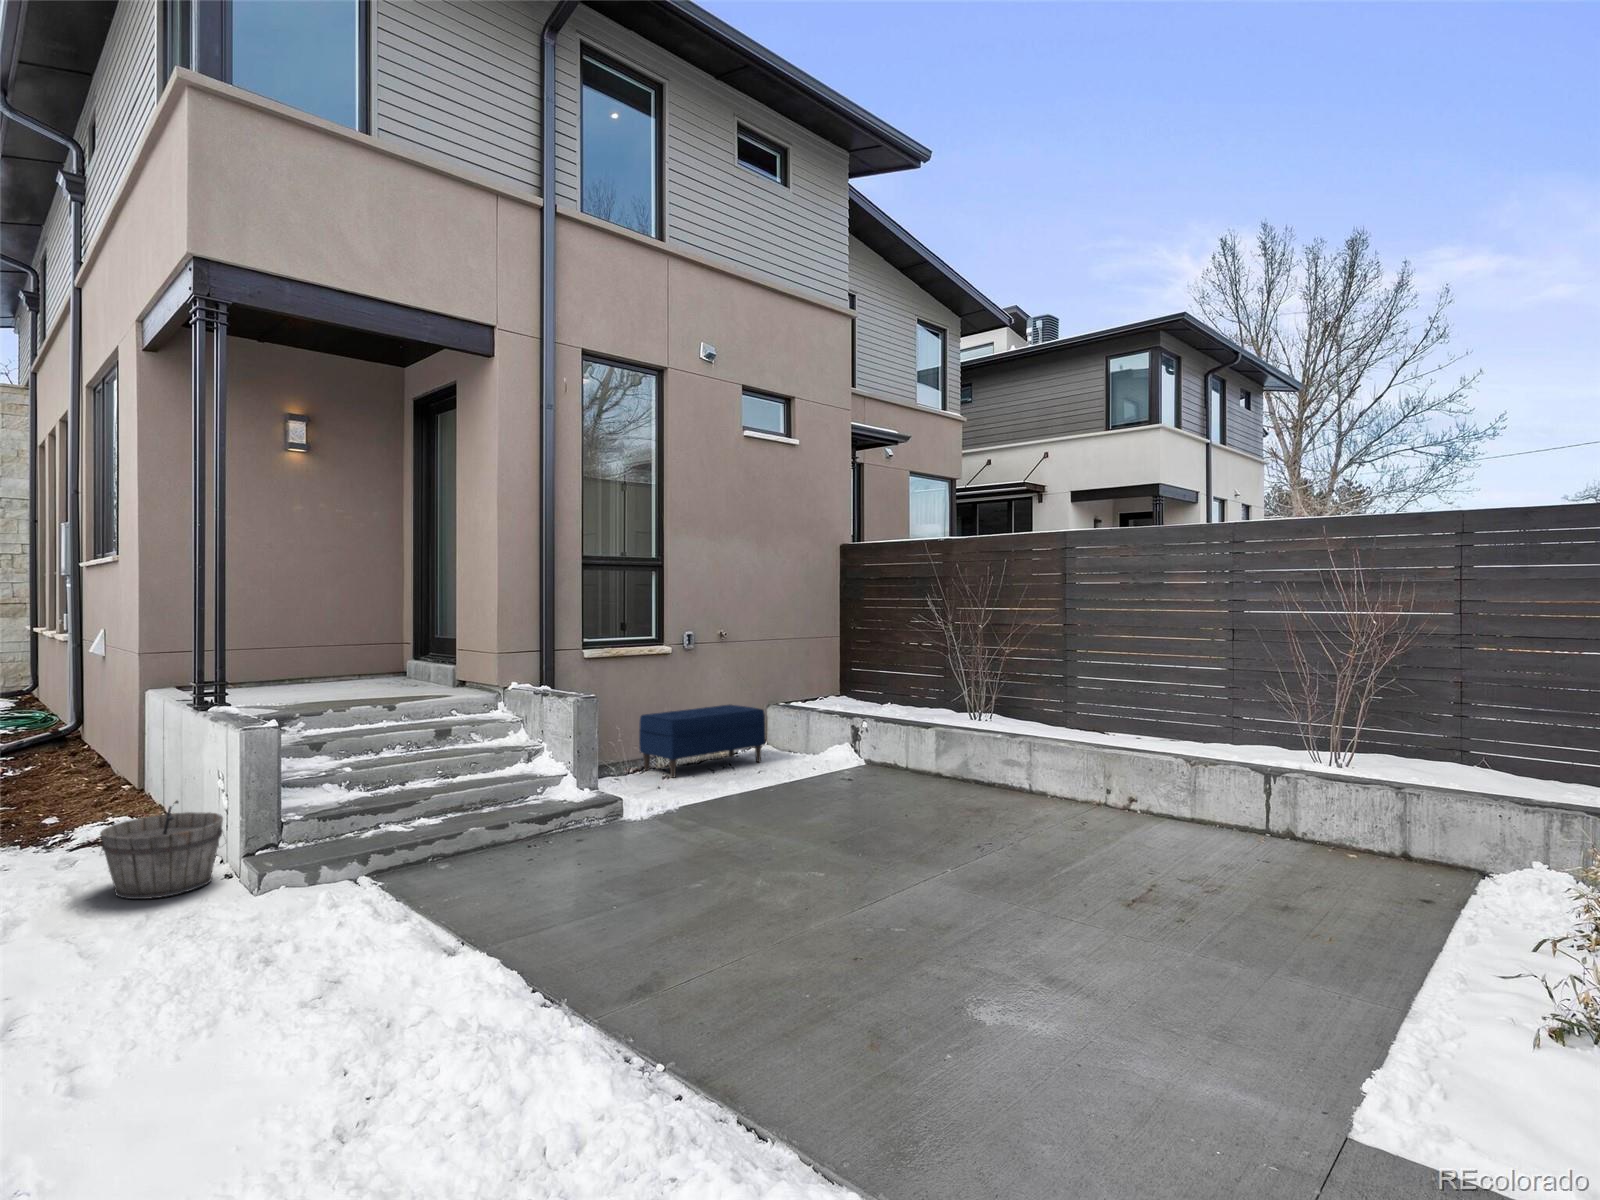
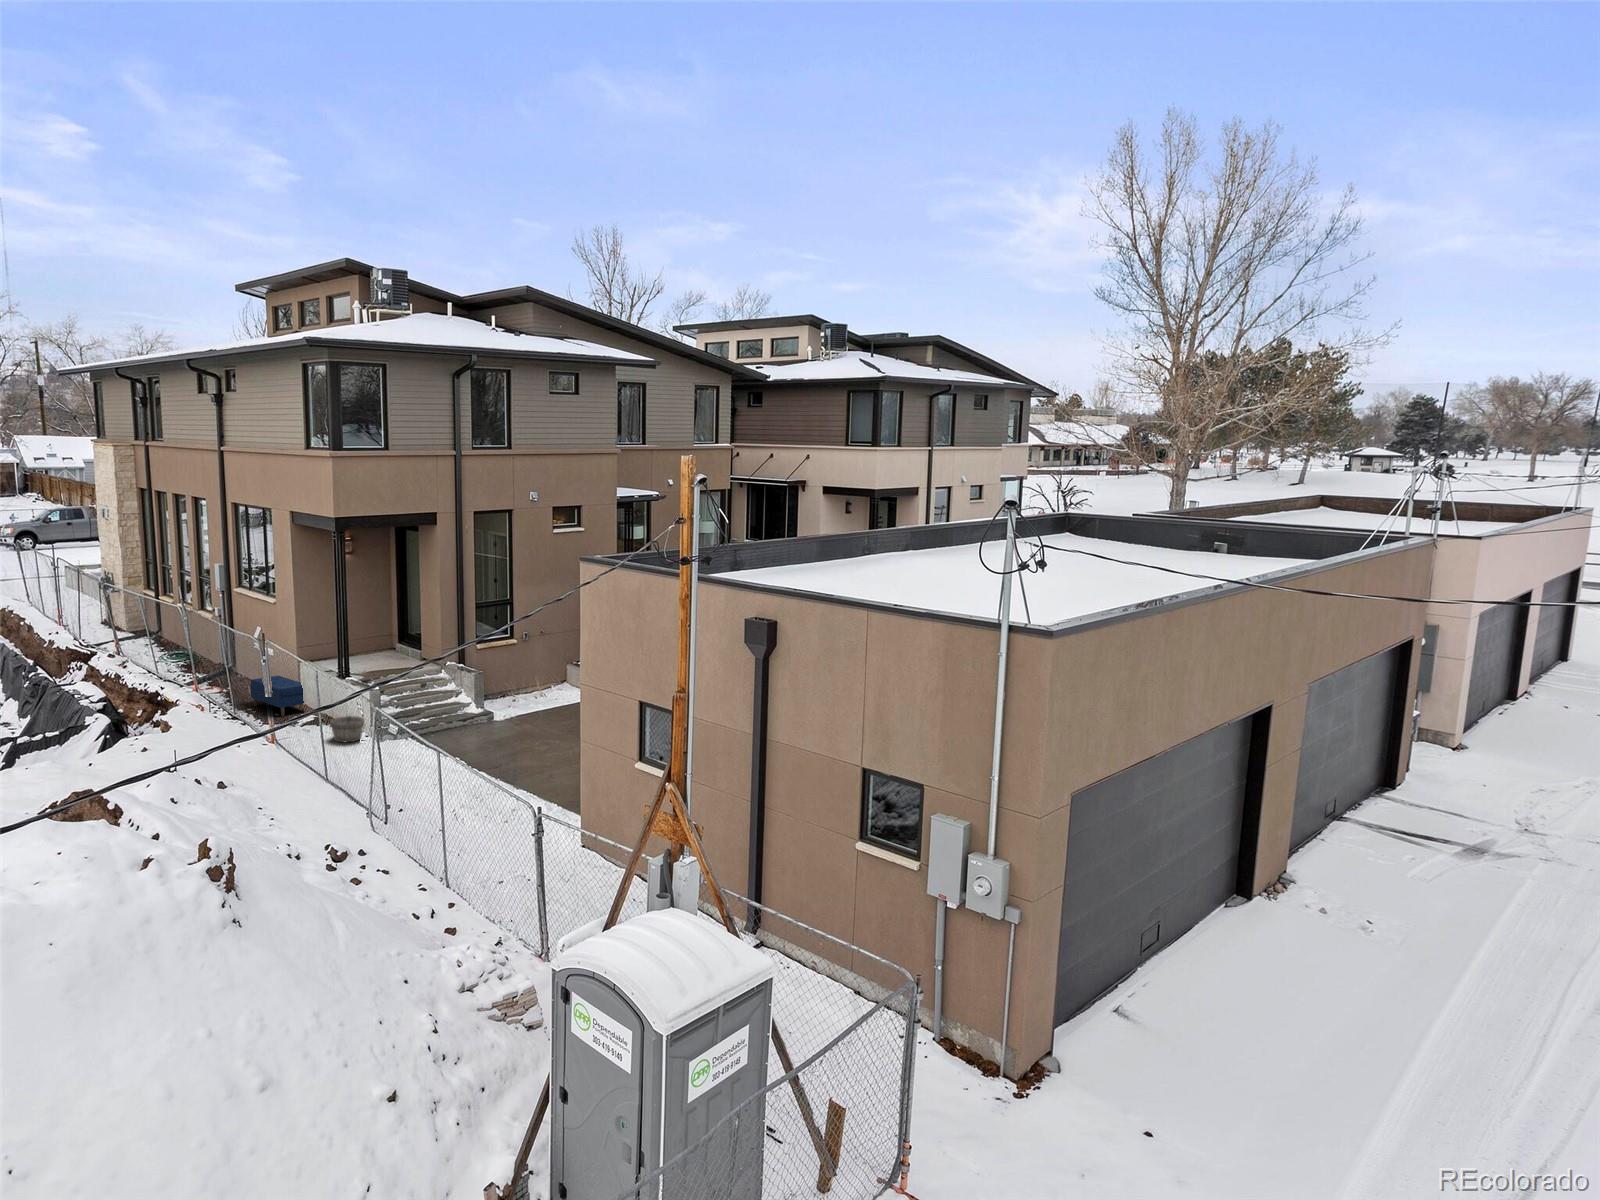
bench: present [639,705,765,778] -> present [251,676,305,716]

